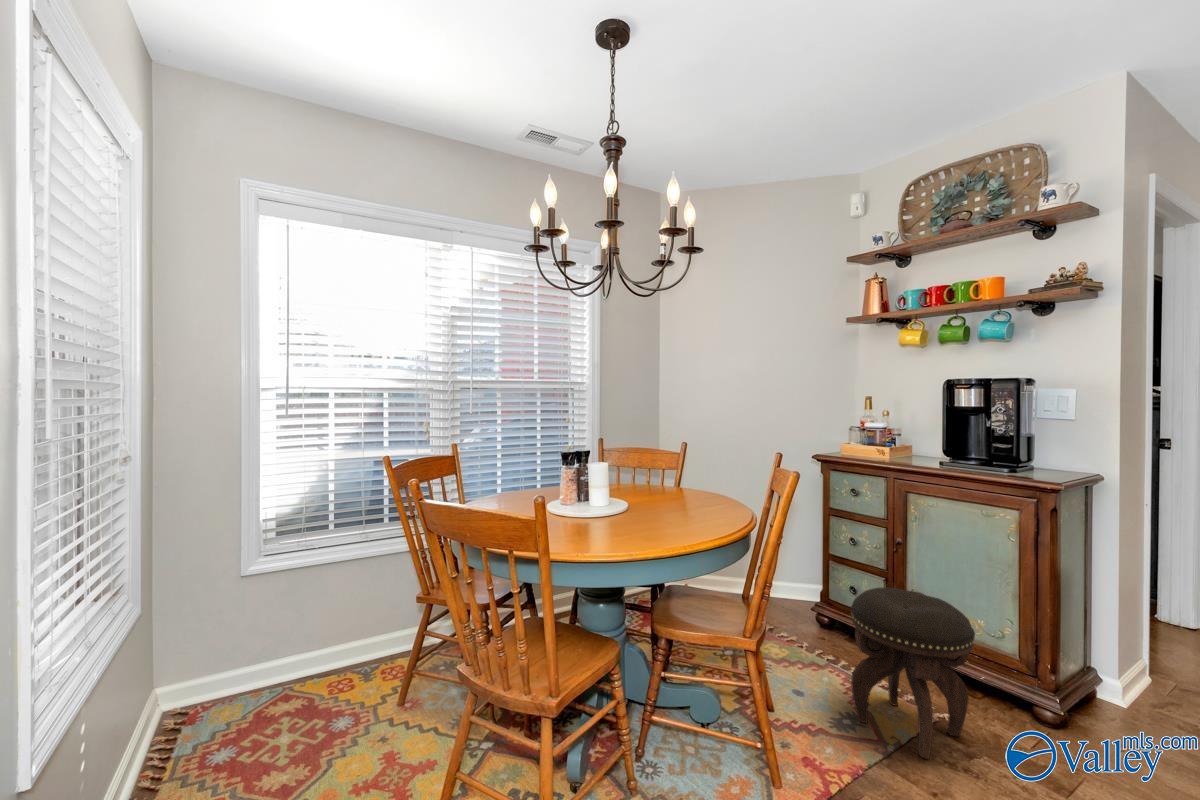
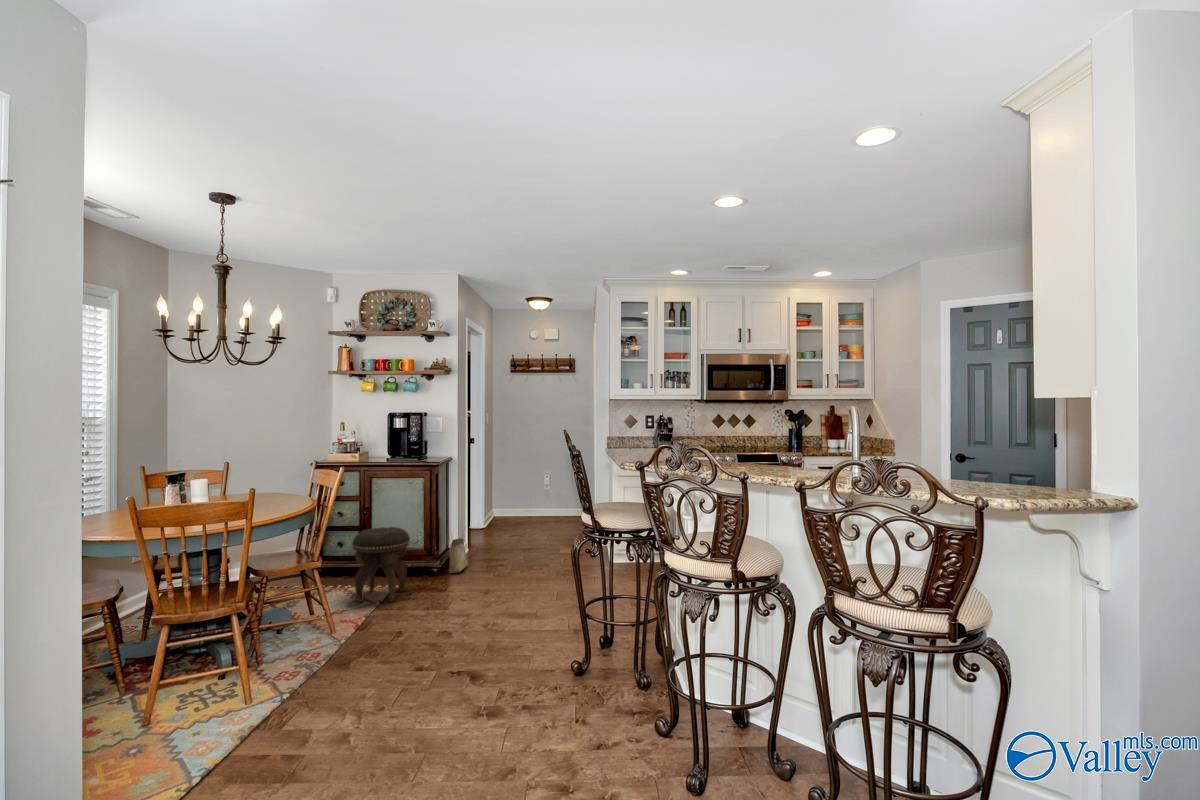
woven basket: none [1084,626,1148,748] -> present [447,527,468,573]

